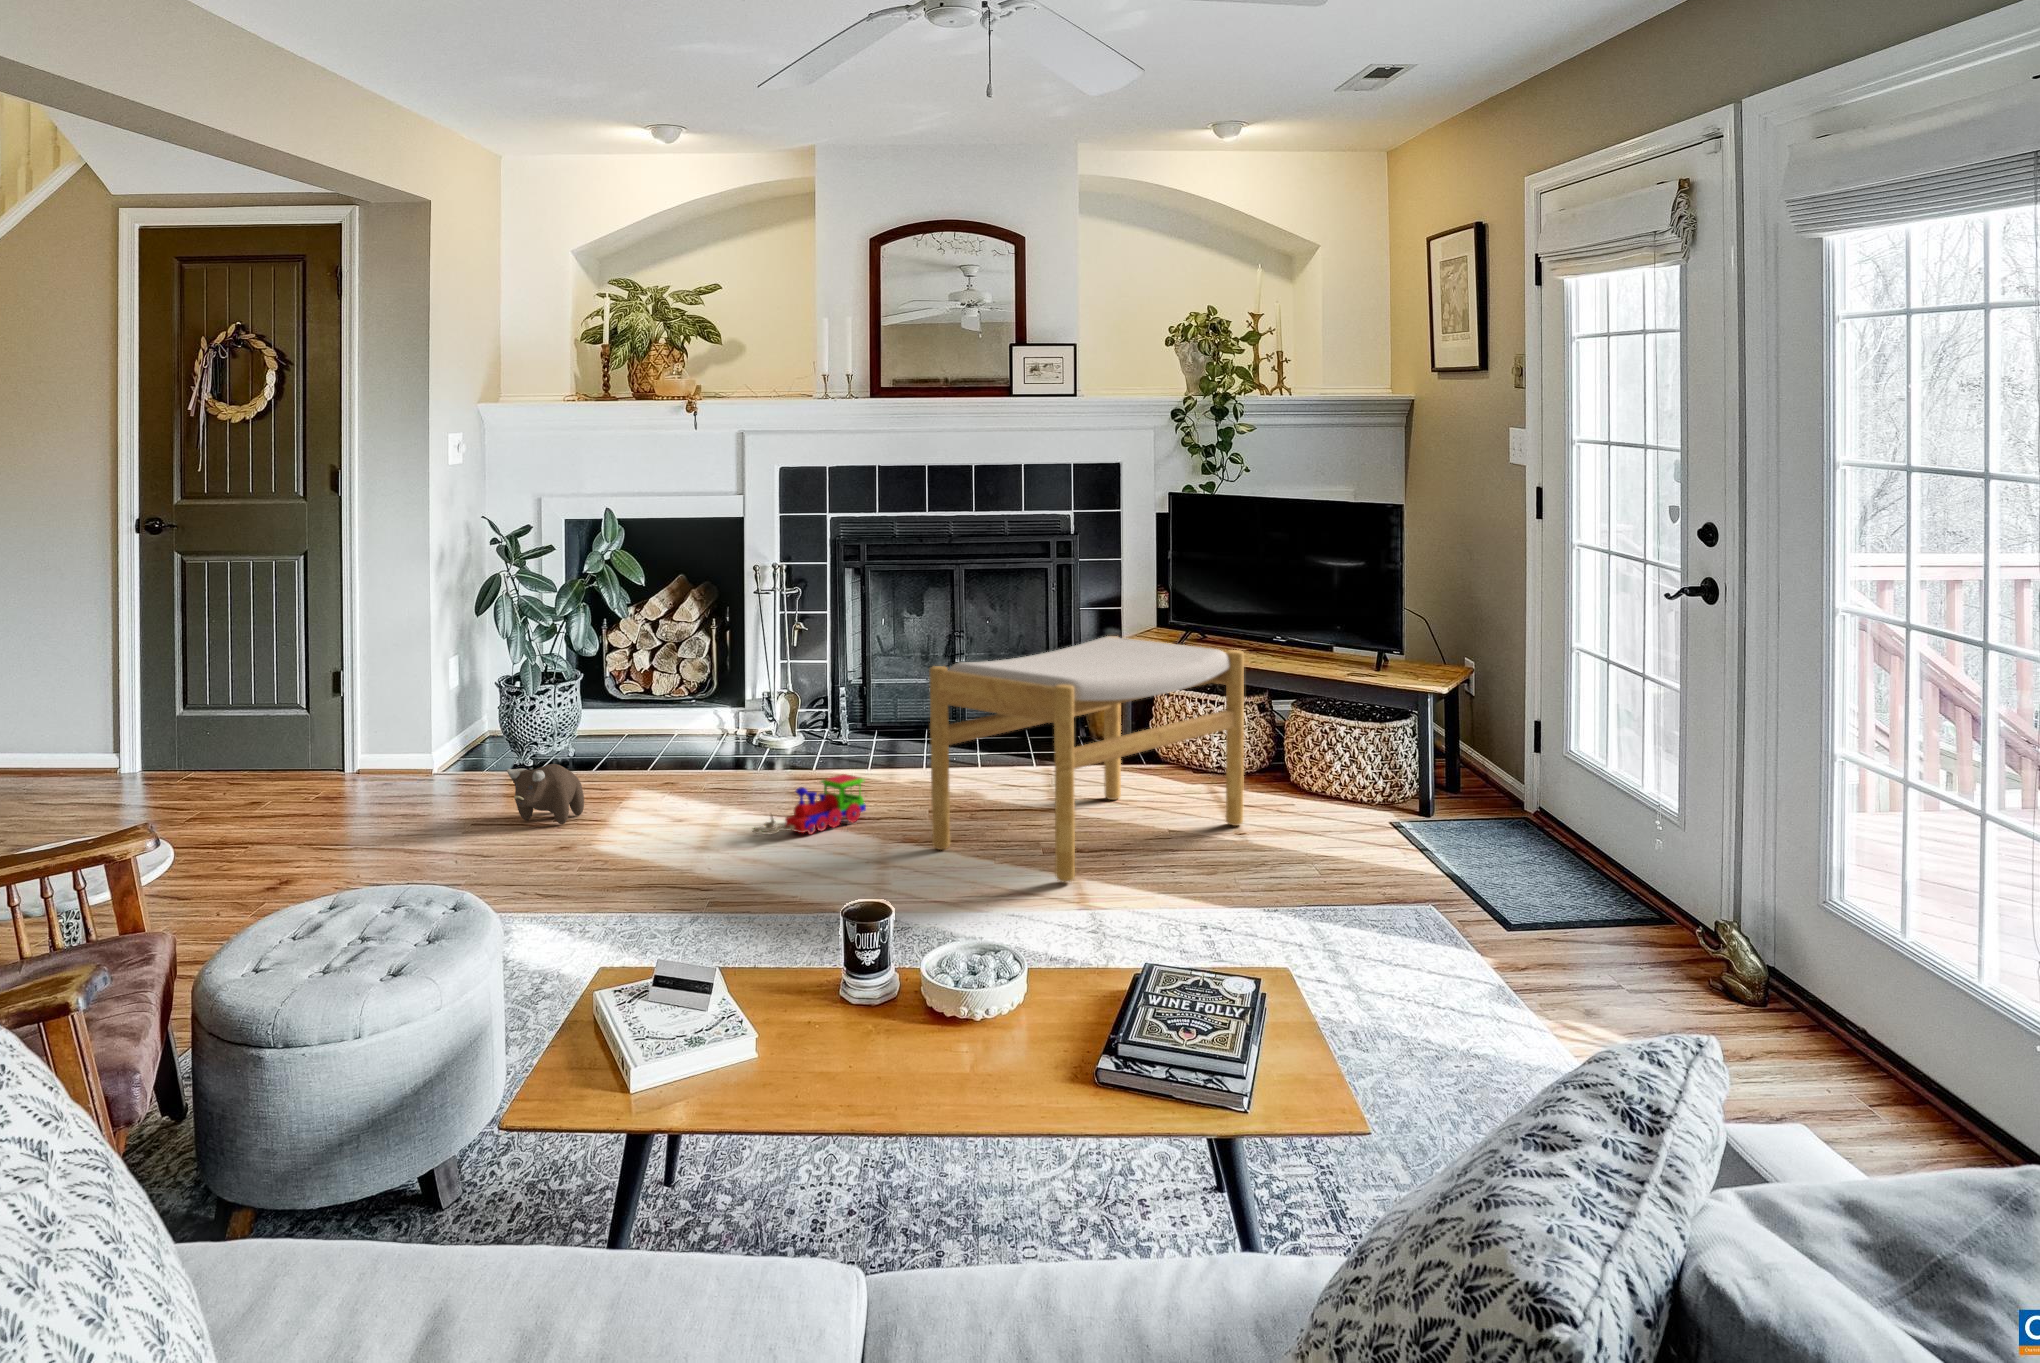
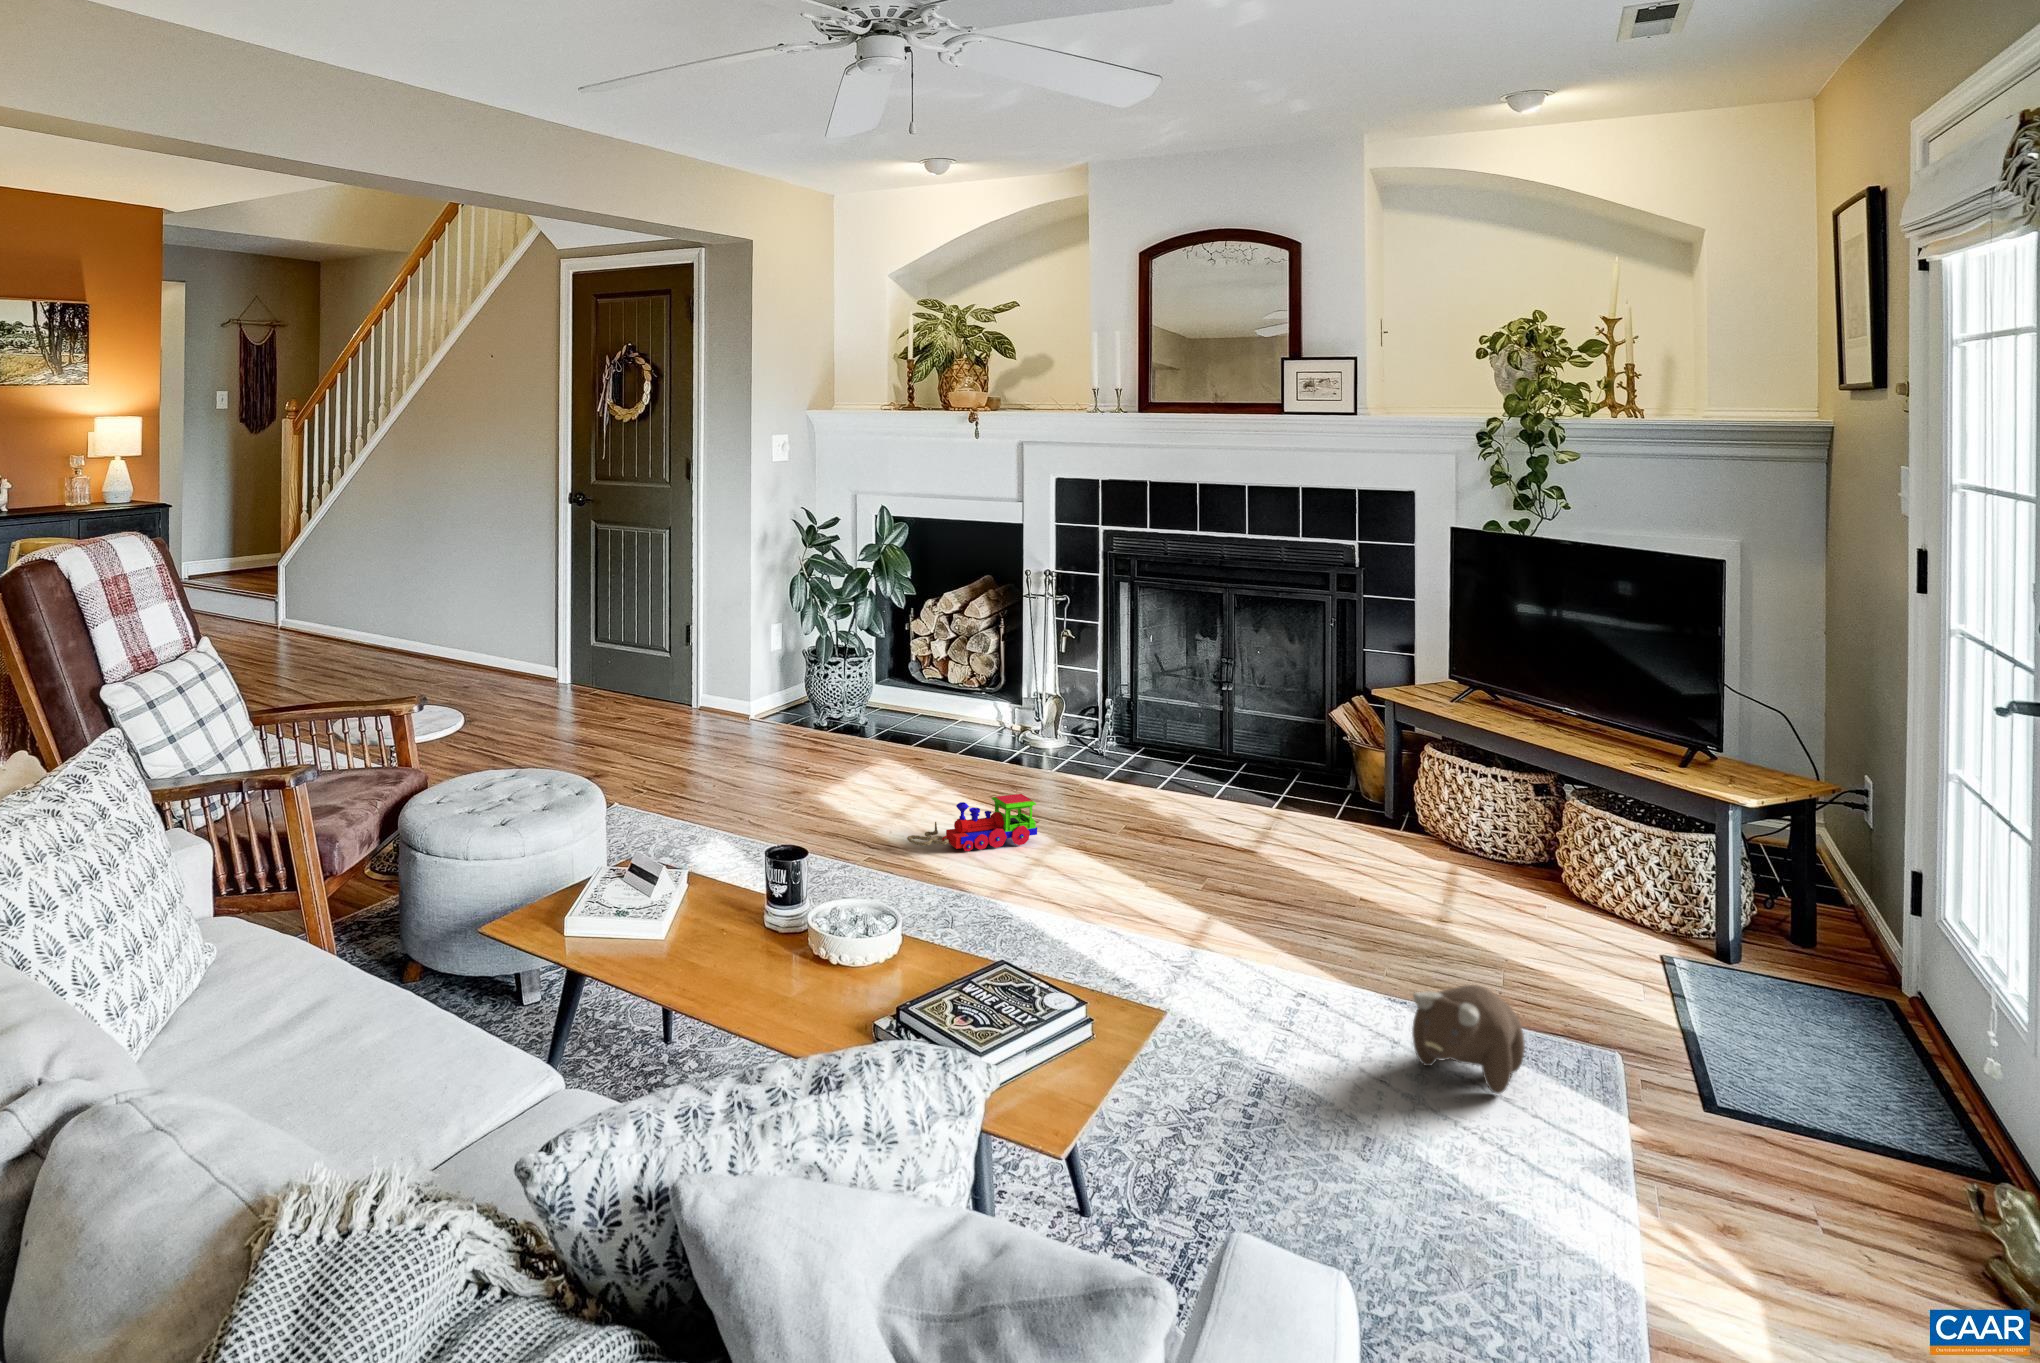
footstool: present [930,636,1244,882] -> none [1069,684,1467,965]
plush toy: present [507,764,584,824] -> present [1412,985,1525,1094]

